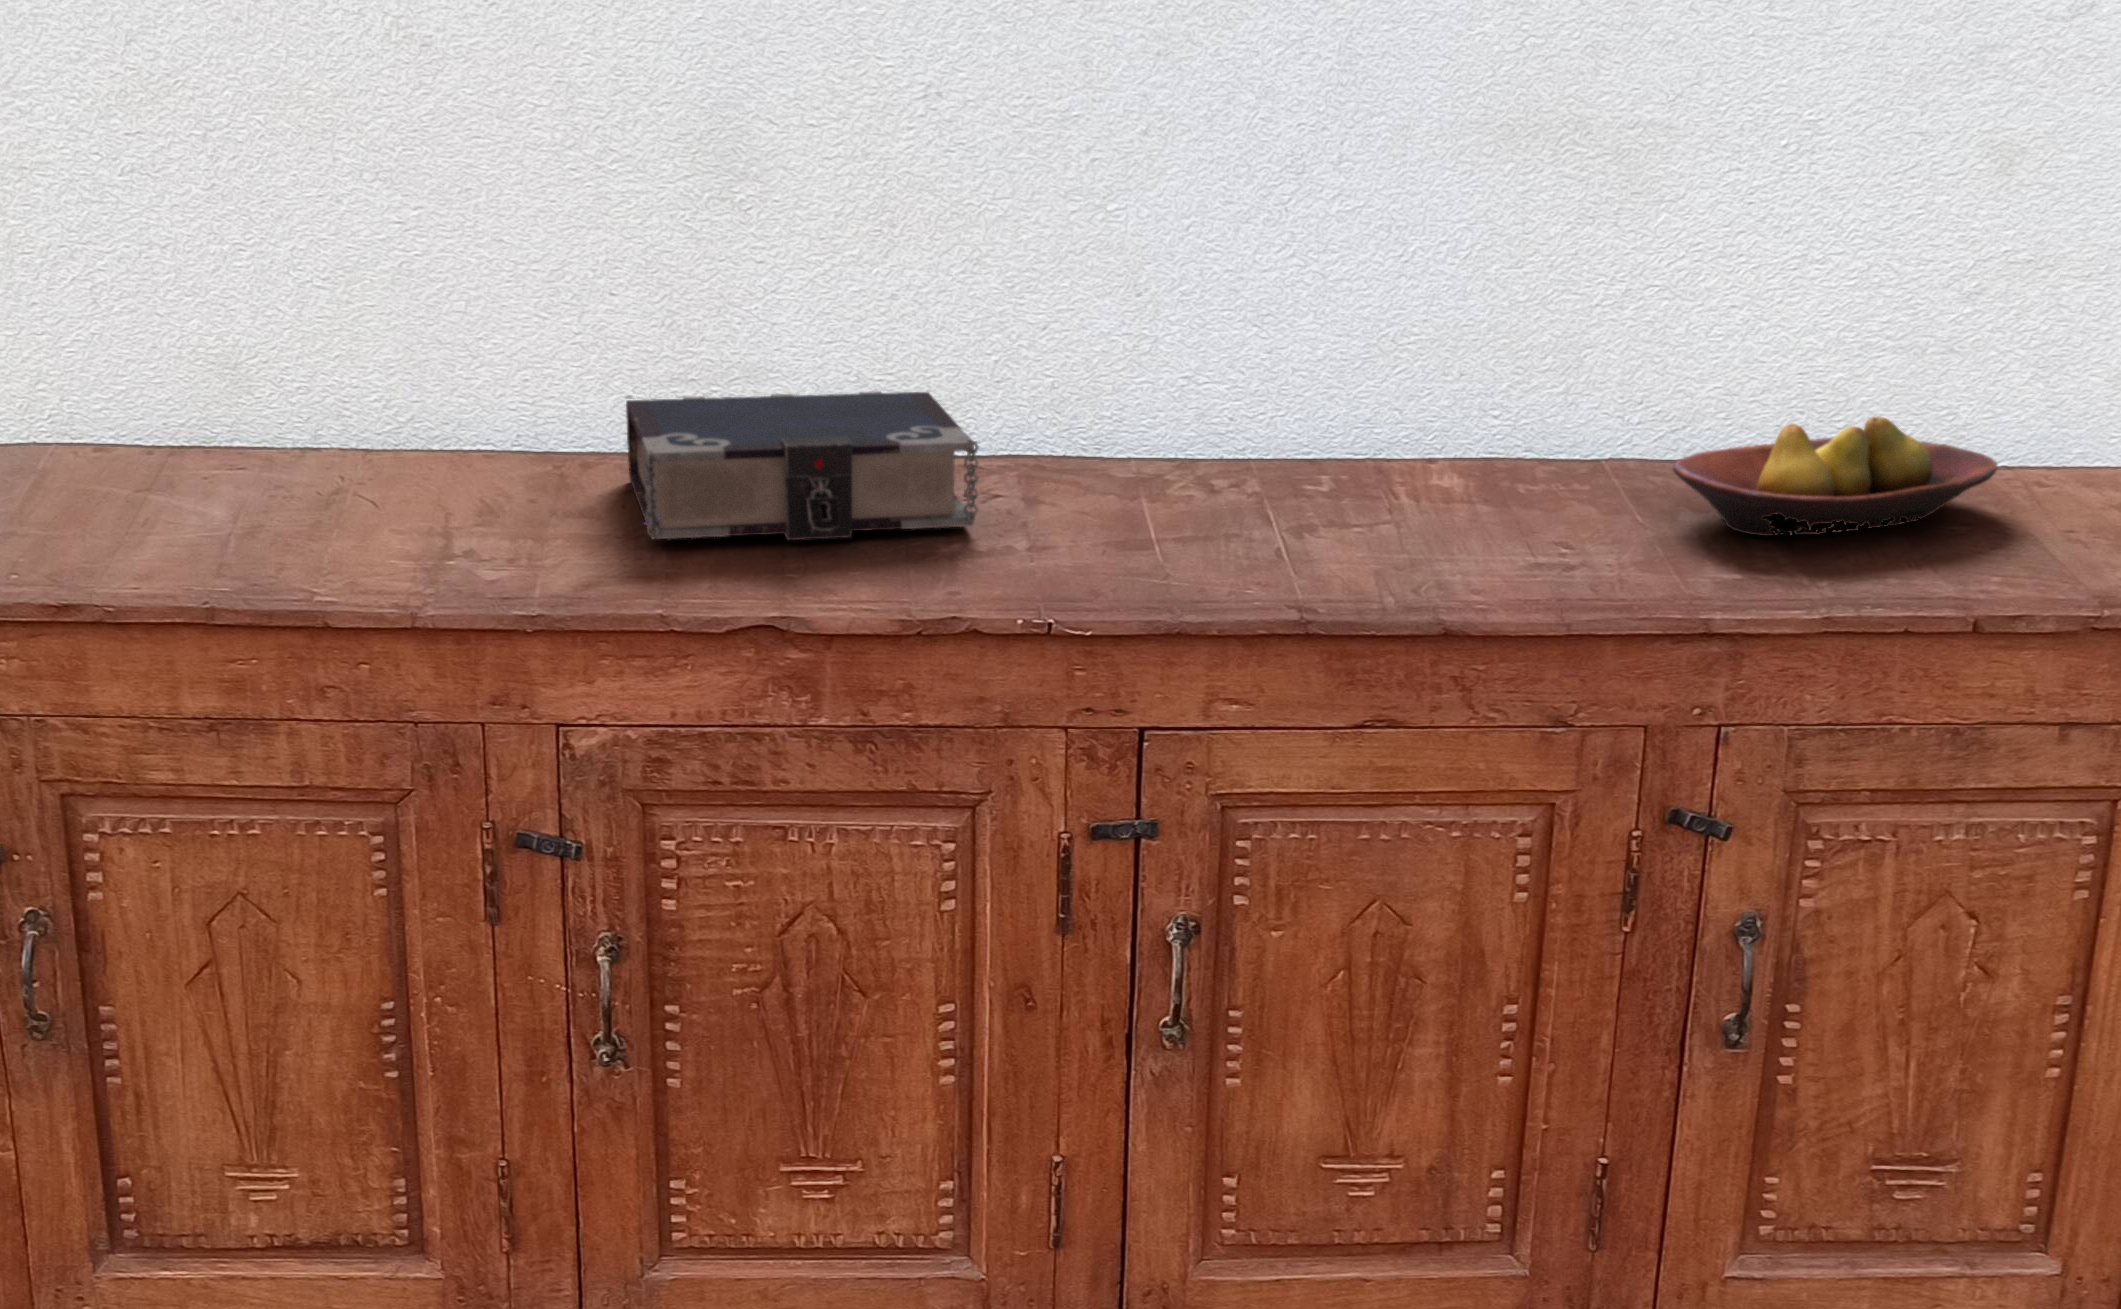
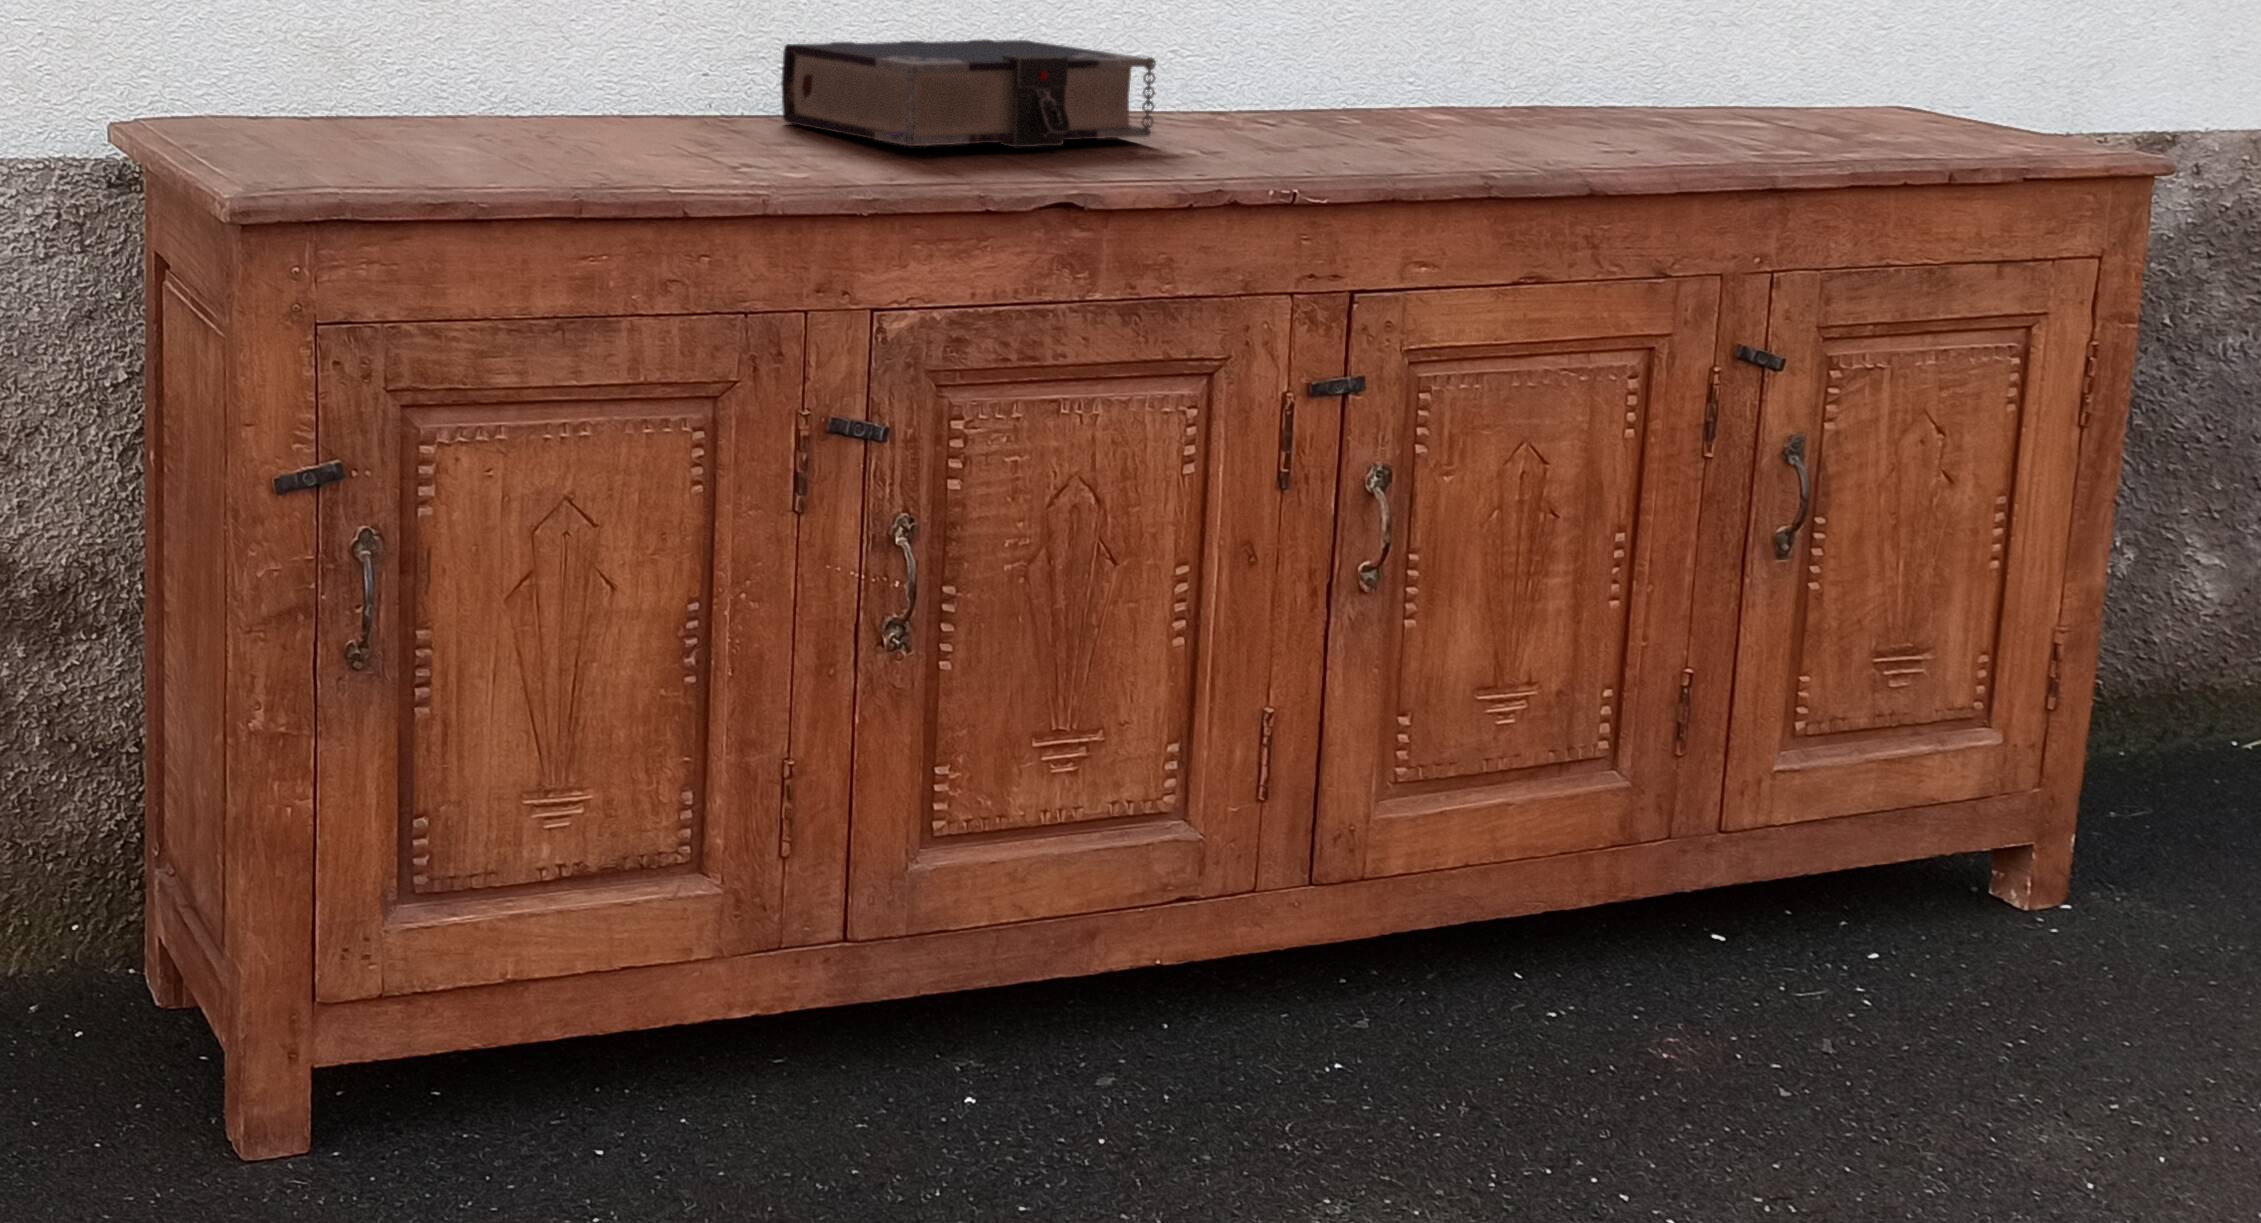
fruit bowl: present [1673,417,1997,536] -> none [1656,39,1884,130]

